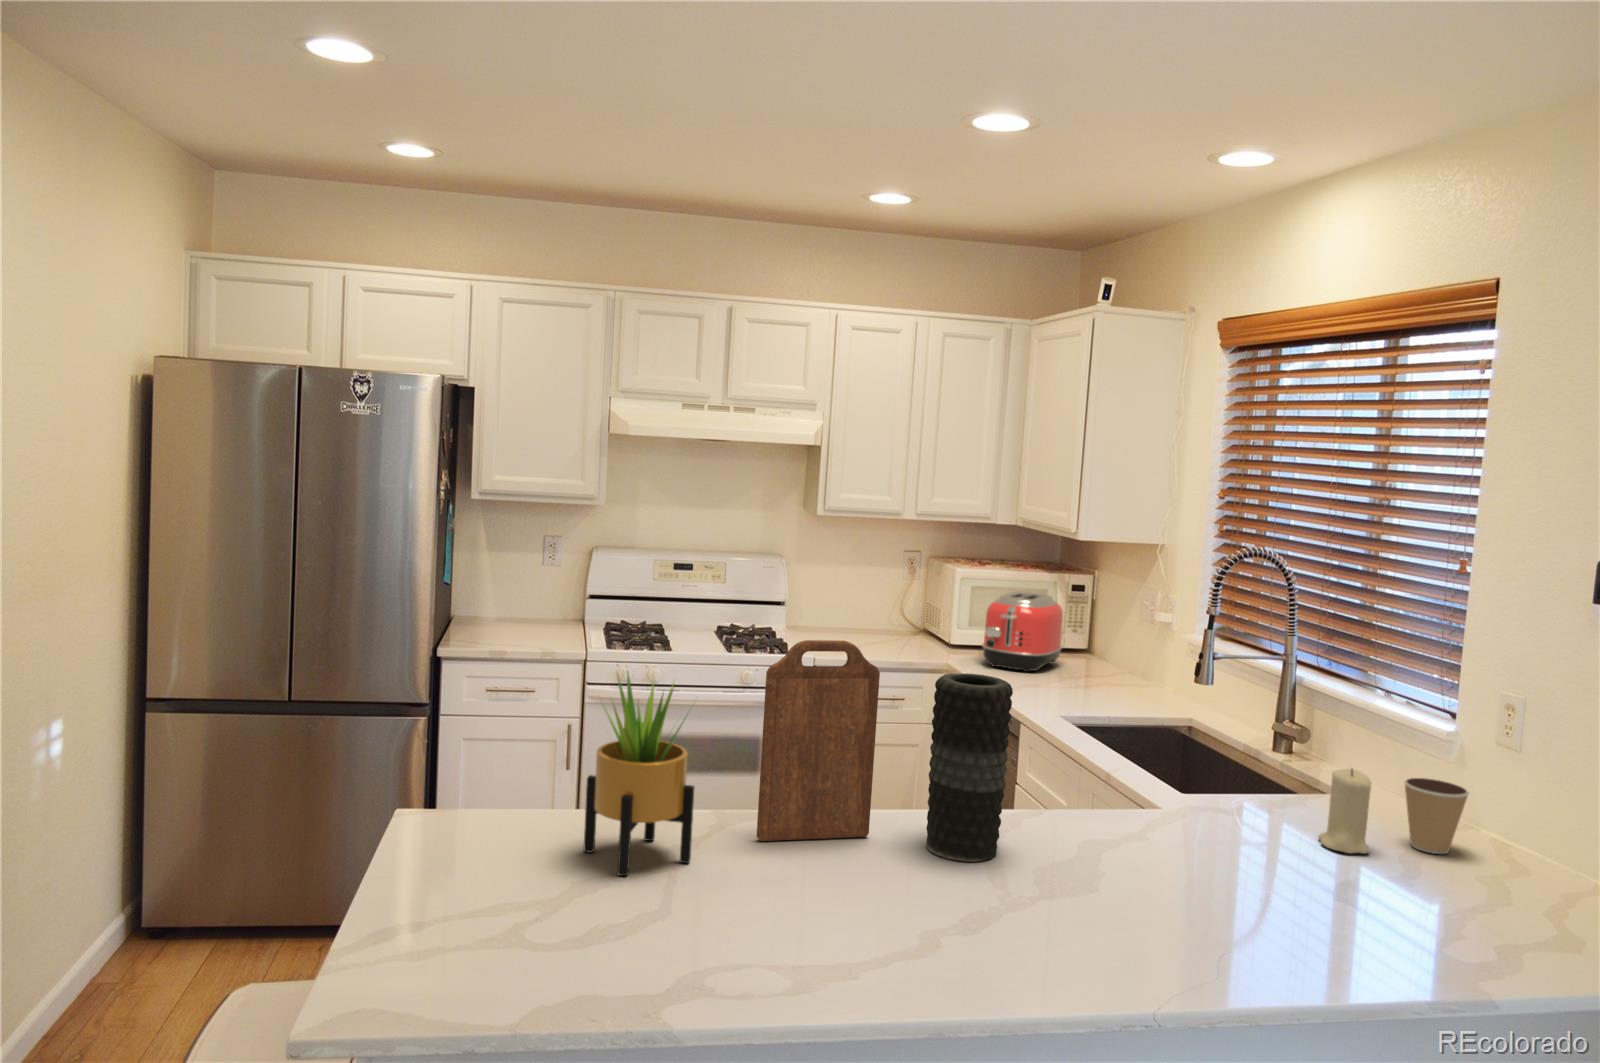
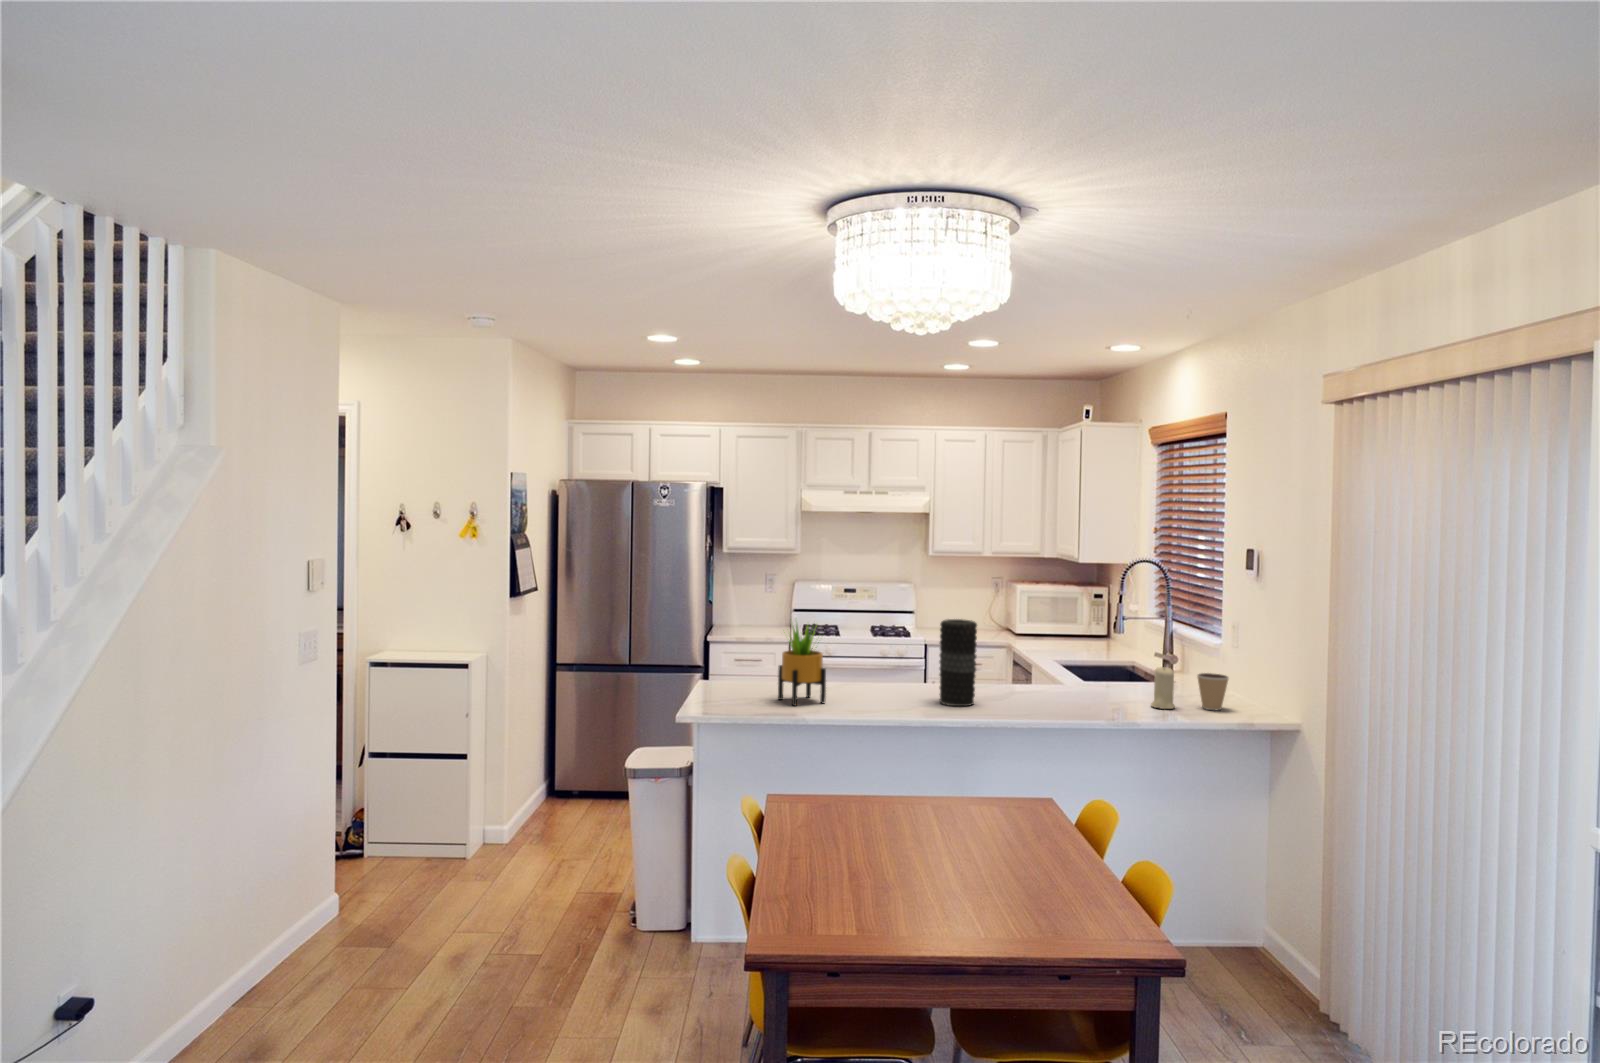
toaster: present [982,592,1063,672] -> none [1029,598,1082,646]
cutting board: present [757,640,880,841] -> none [858,604,915,699]

